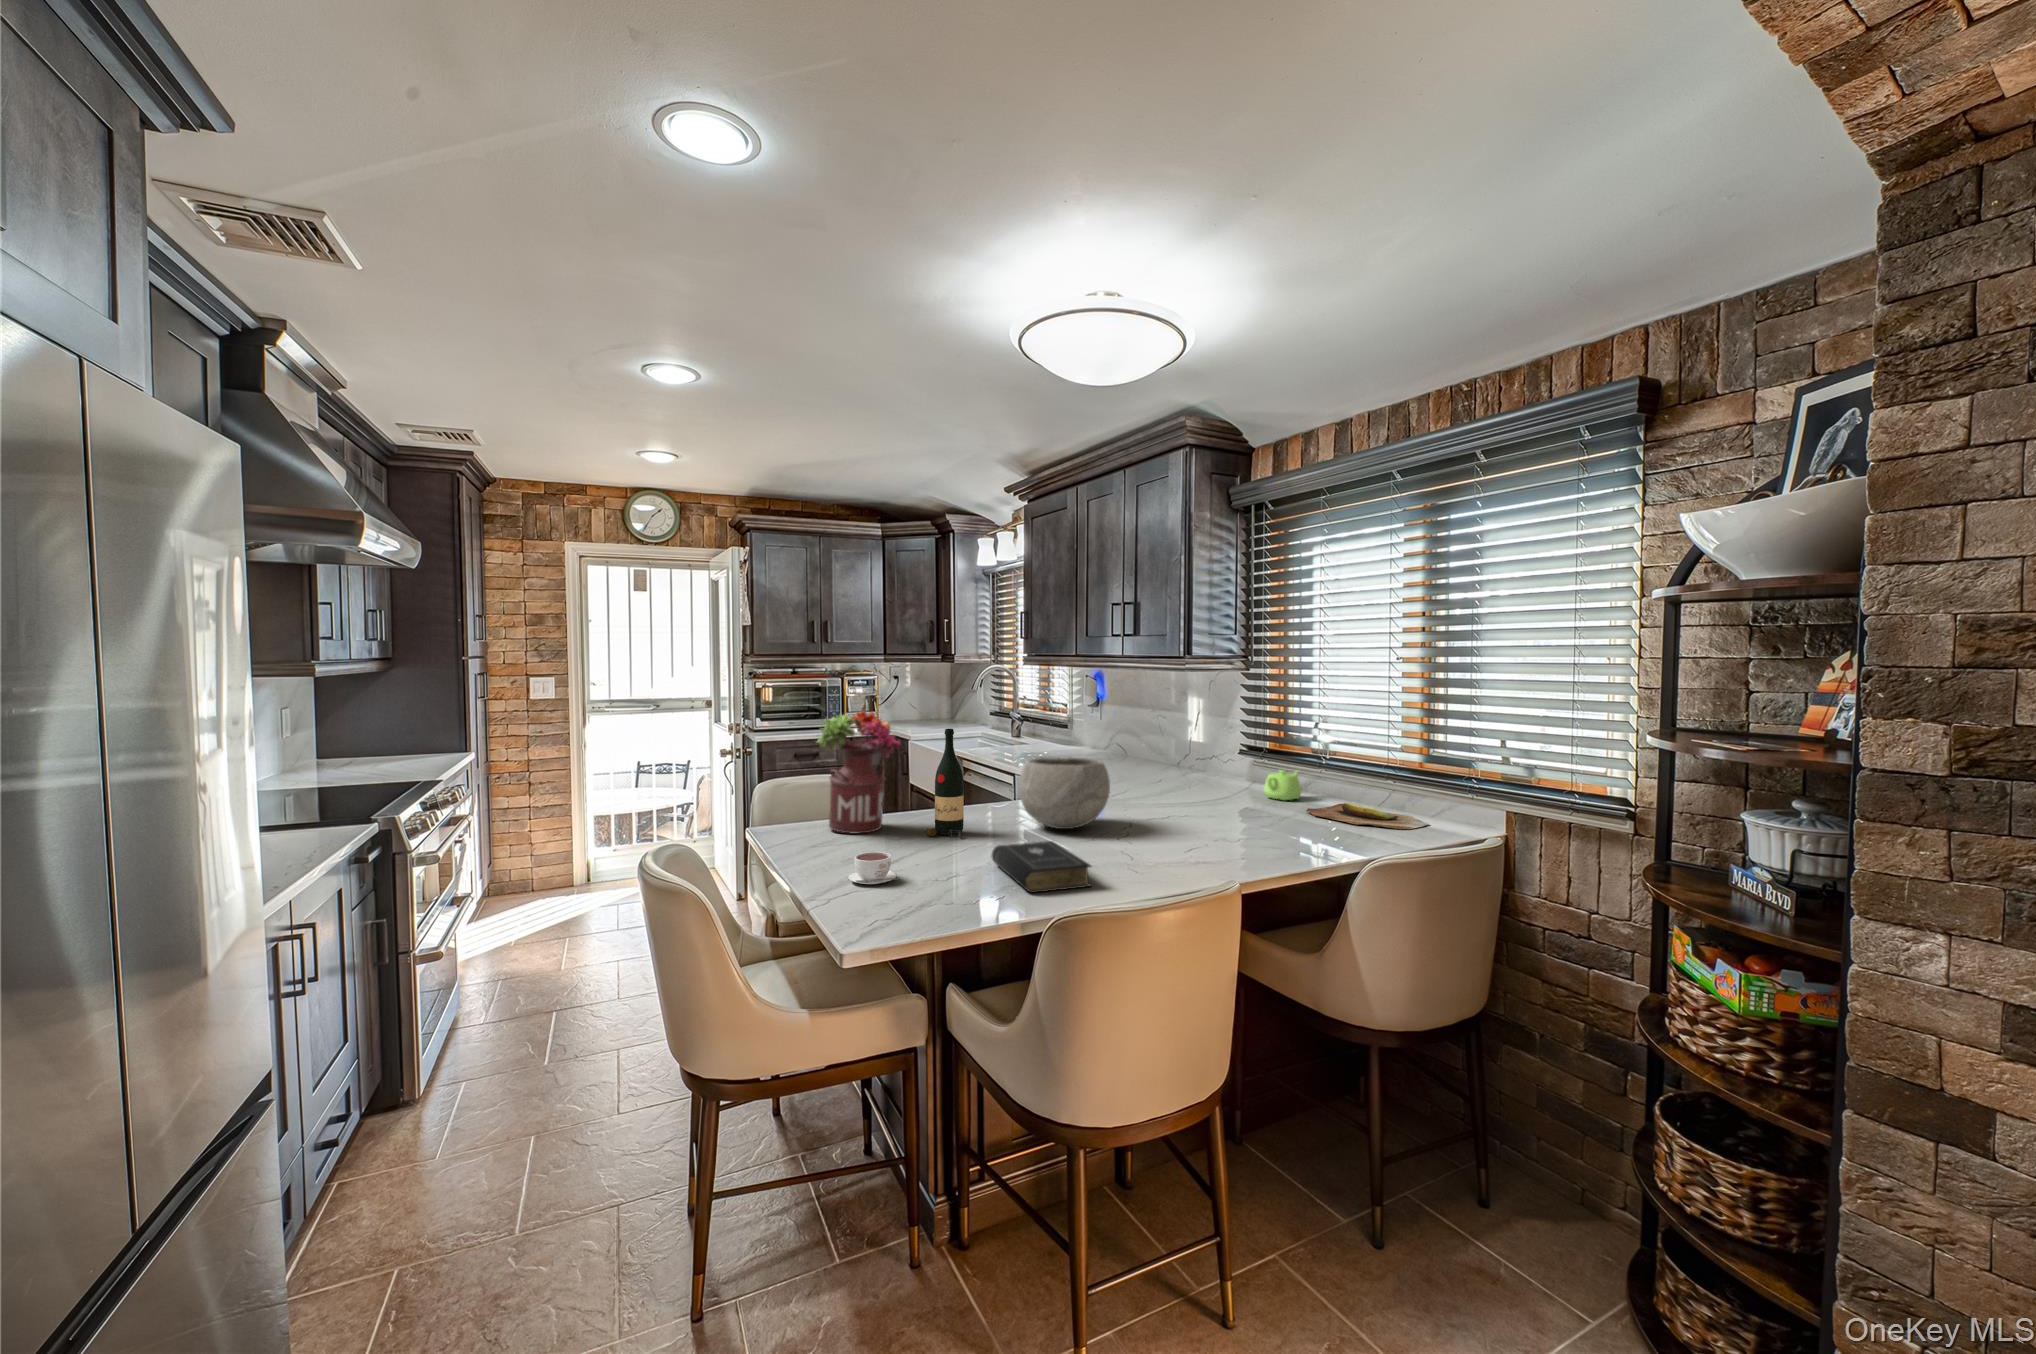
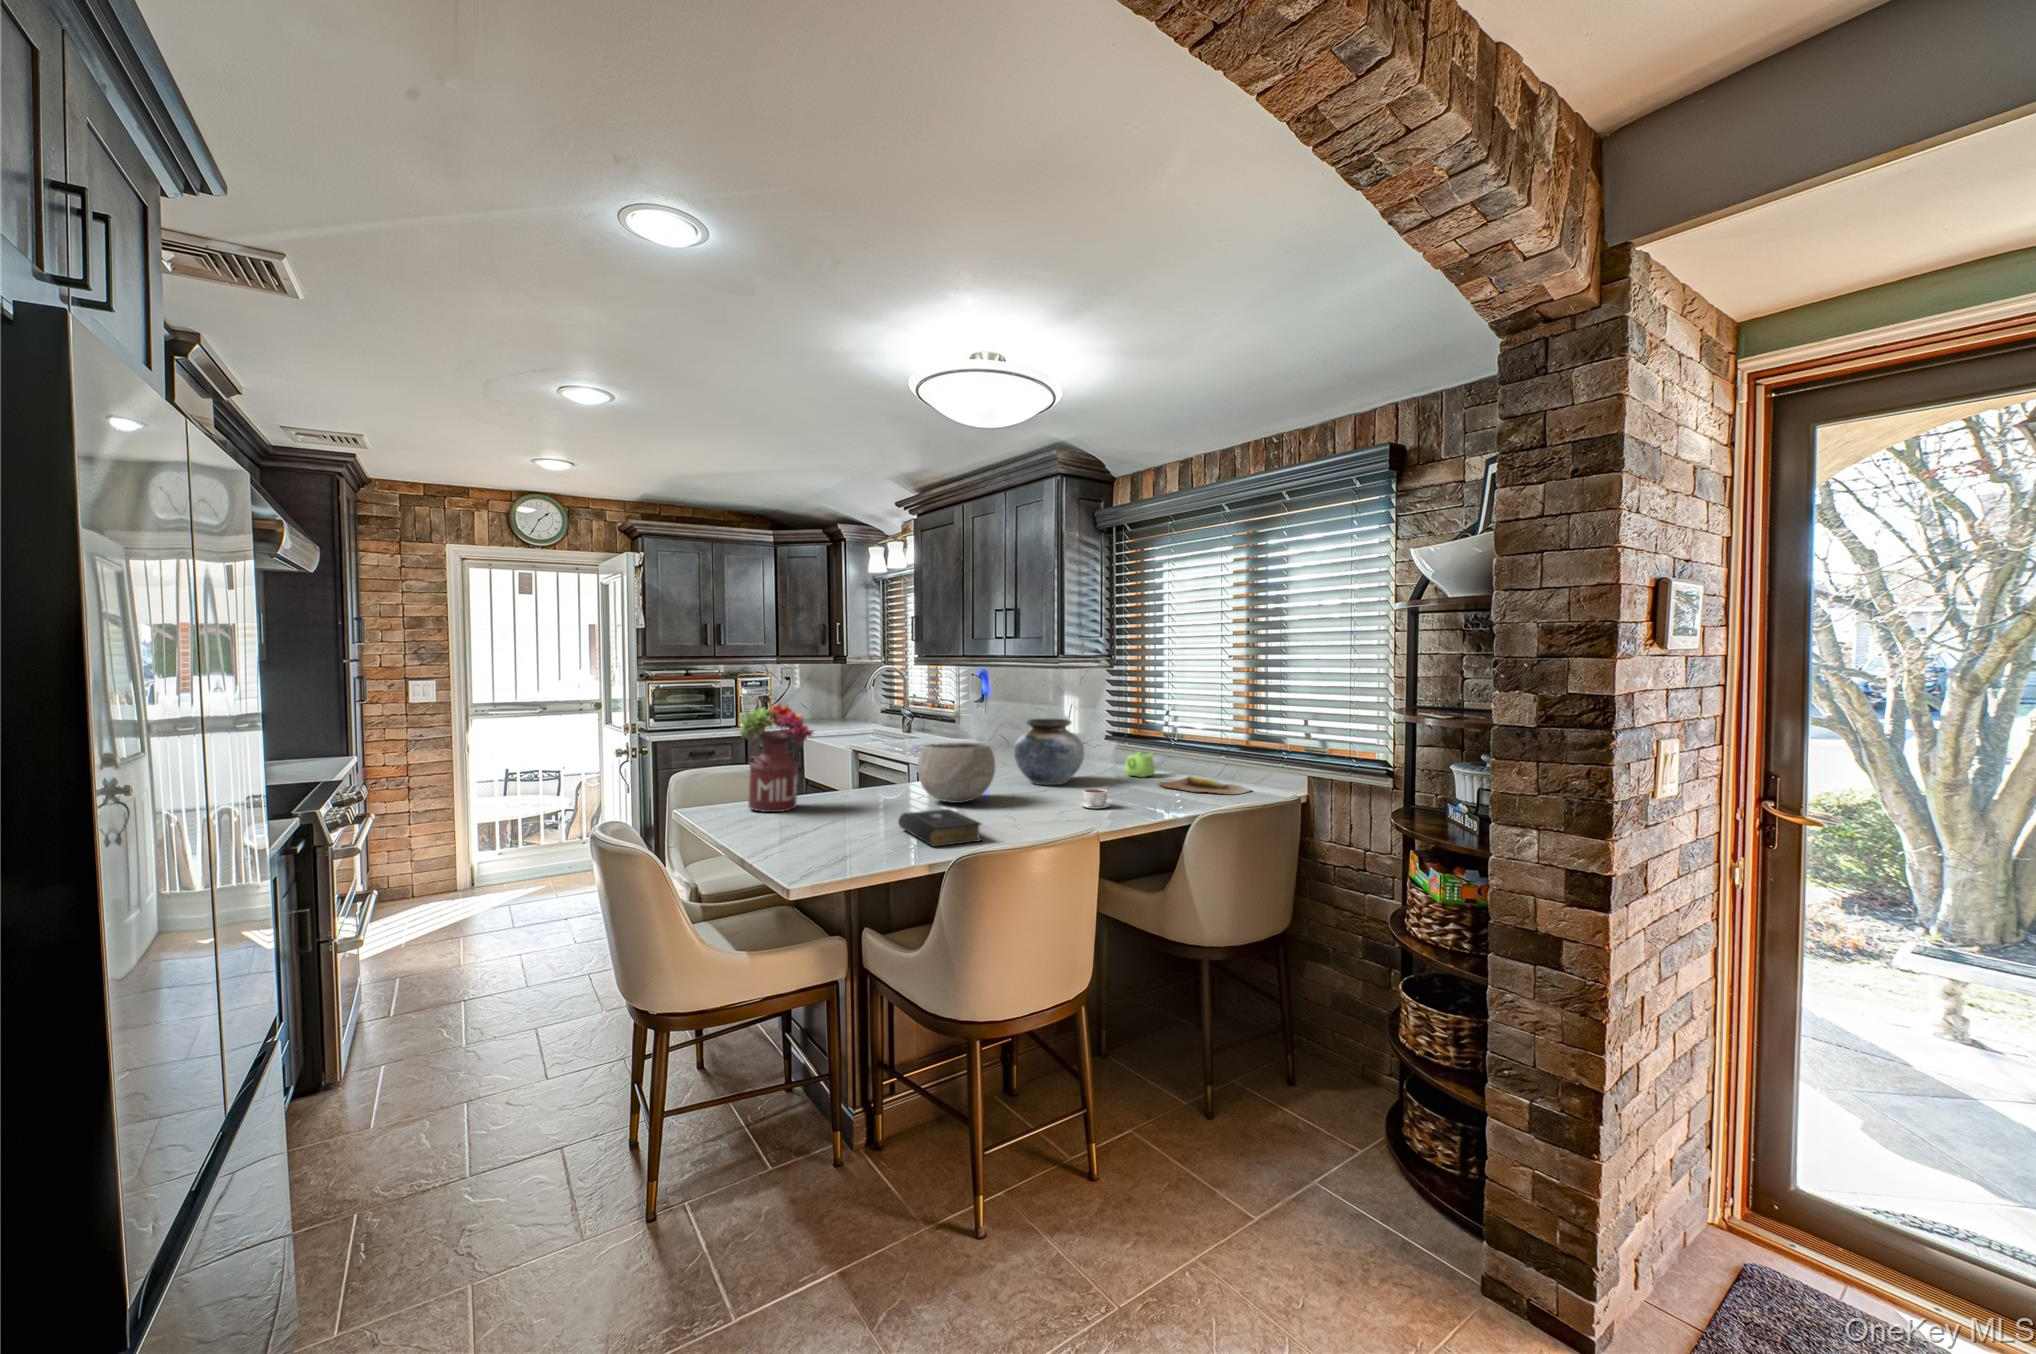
wine bottle: present [926,729,964,838] -> none [837,719,870,812]
vase: none [1133,729,1216,808] -> present [1014,719,1084,785]
coffee cup: present [849,852,898,884] -> present [1079,789,1115,809]

